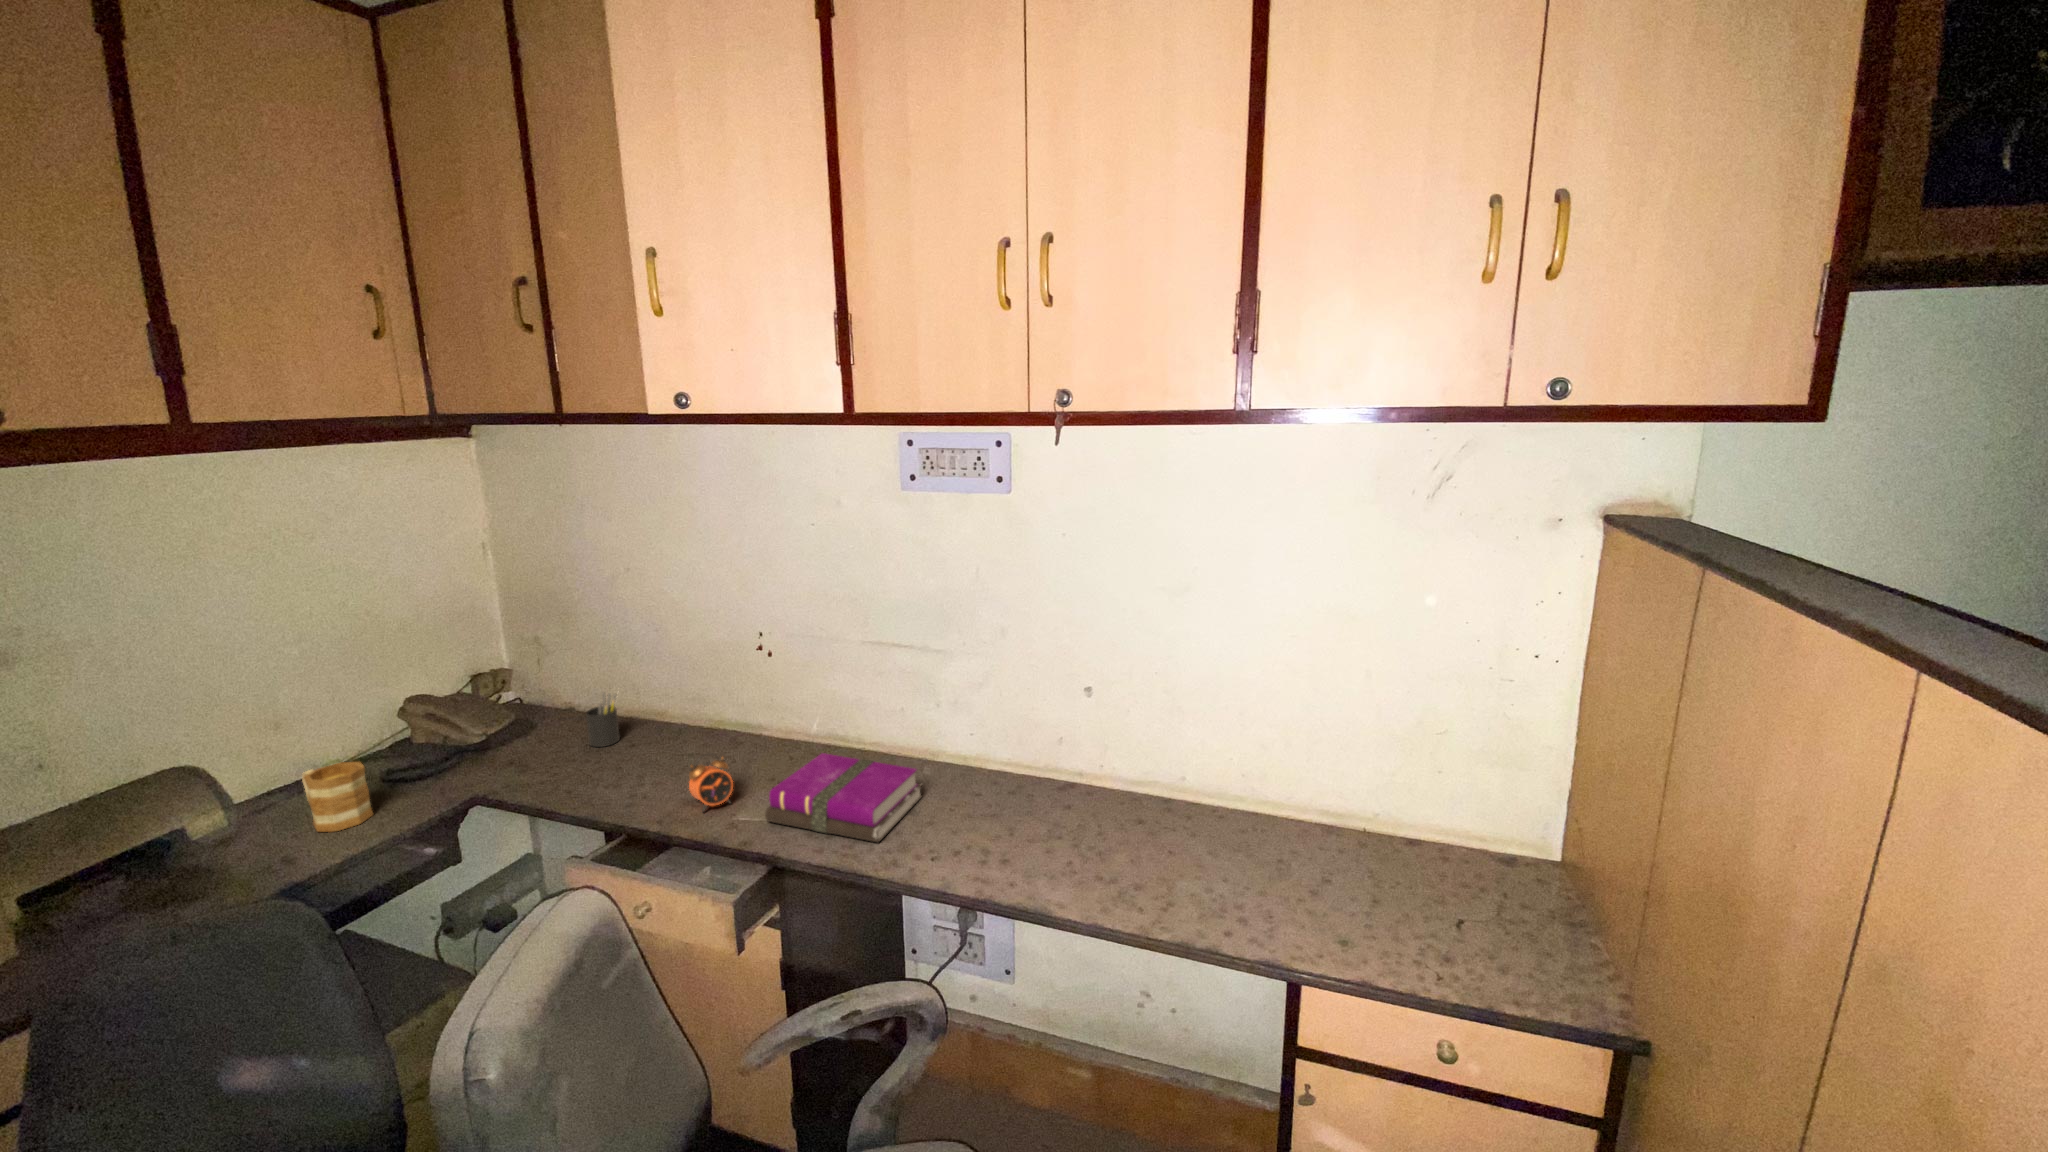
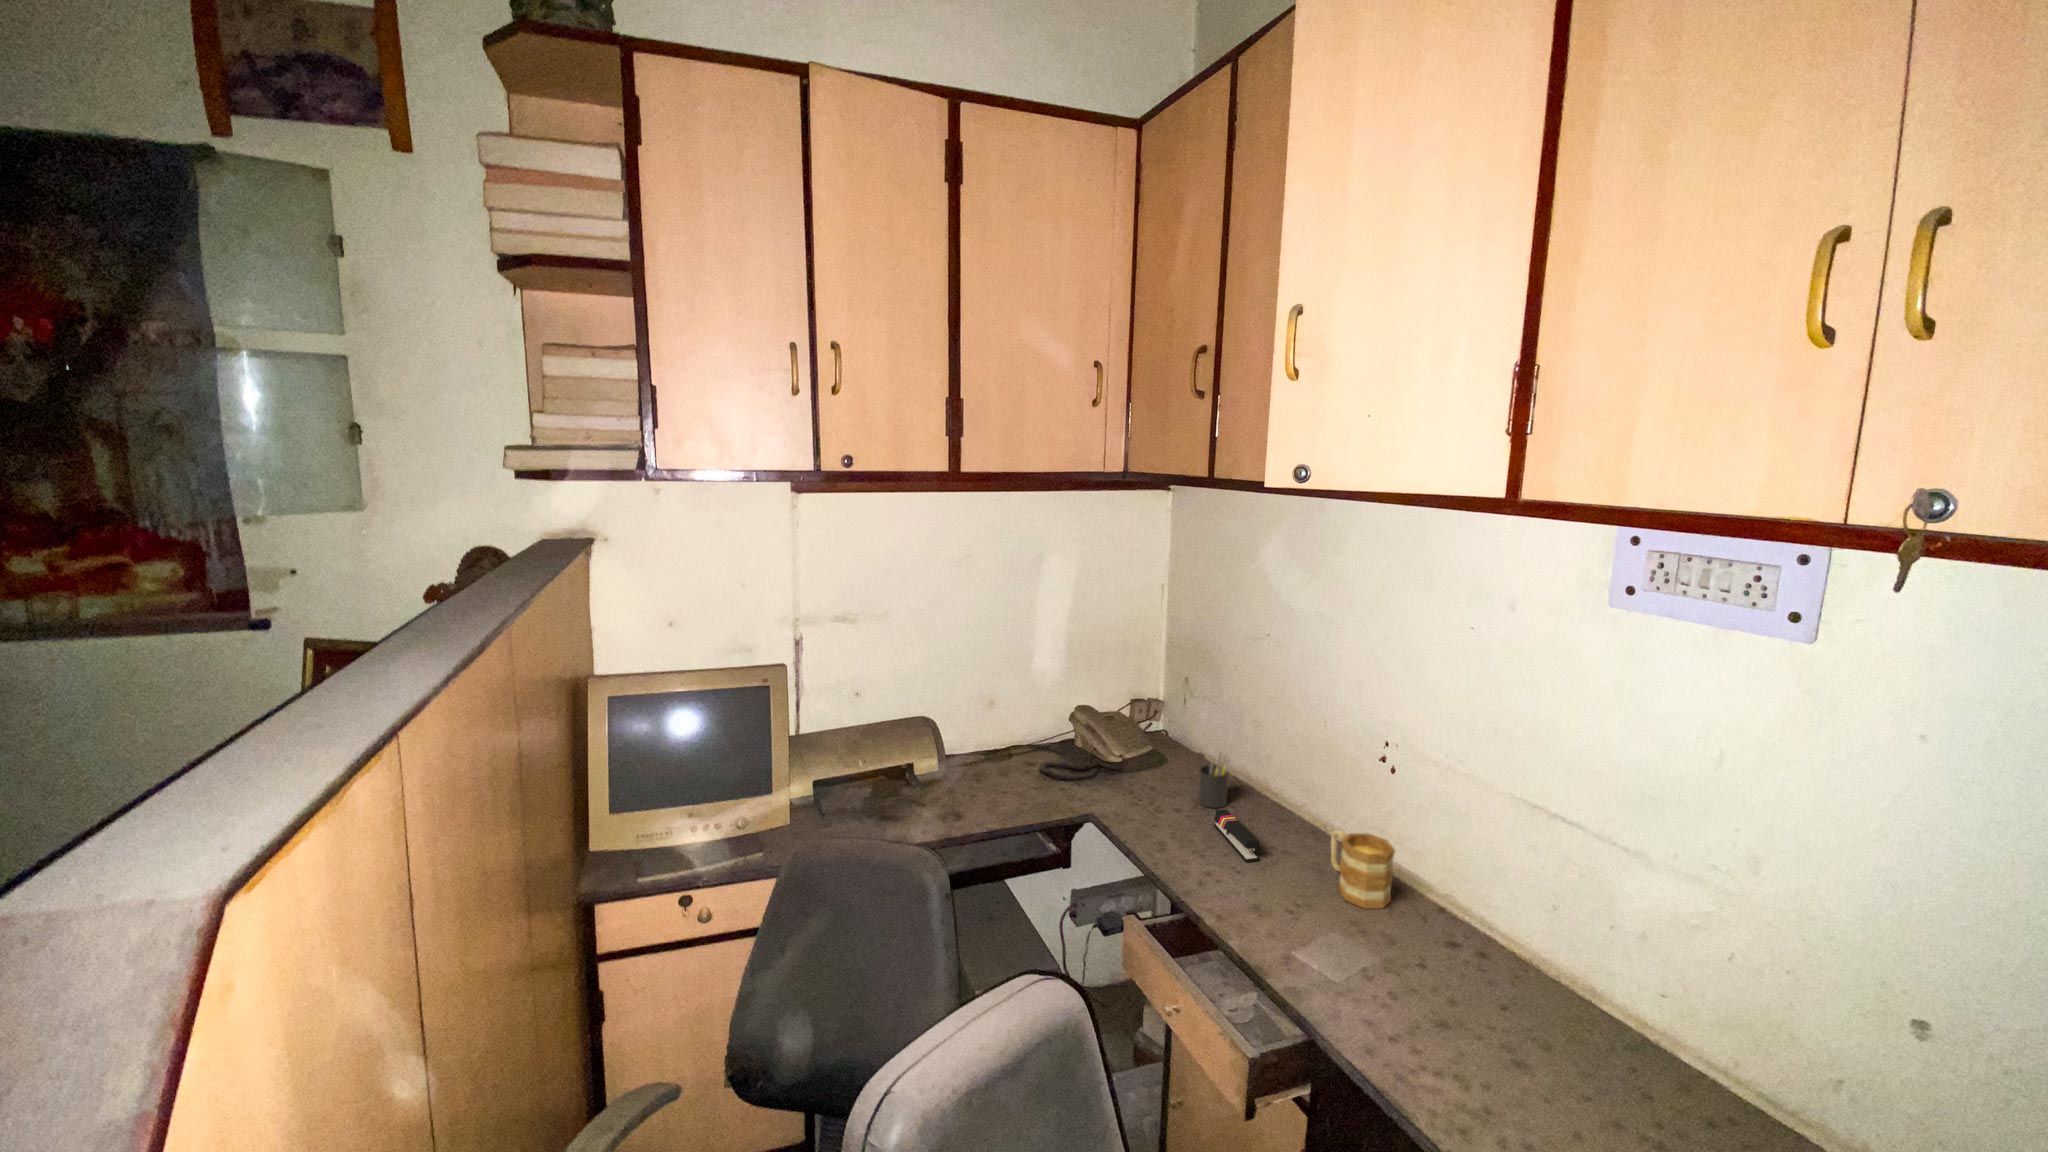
stapler: none [616,739,674,773] -> present [1214,810,1259,862]
alarm clock: present [689,753,733,812] -> none [1256,867,1301,935]
notebook: present [765,753,922,842] -> none [1320,923,1550,1093]
mug: present [302,762,373,832] -> present [1331,830,1395,909]

